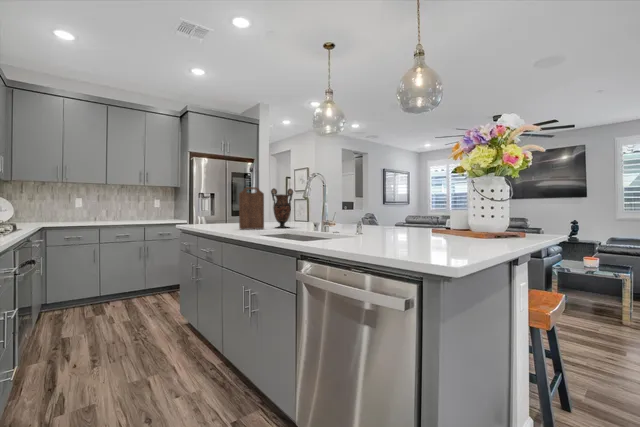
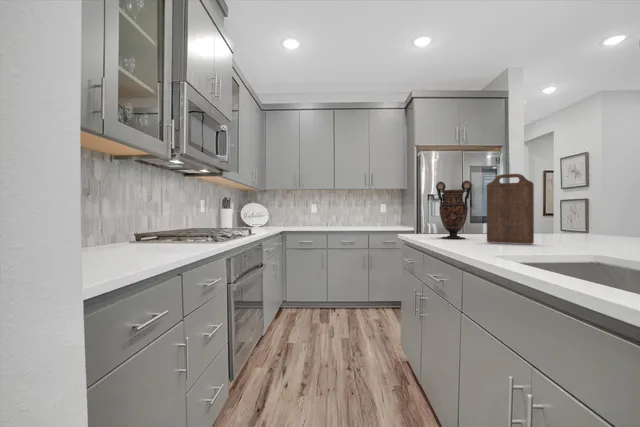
vase: present [271,188,293,228] -> present [436,181,472,239]

